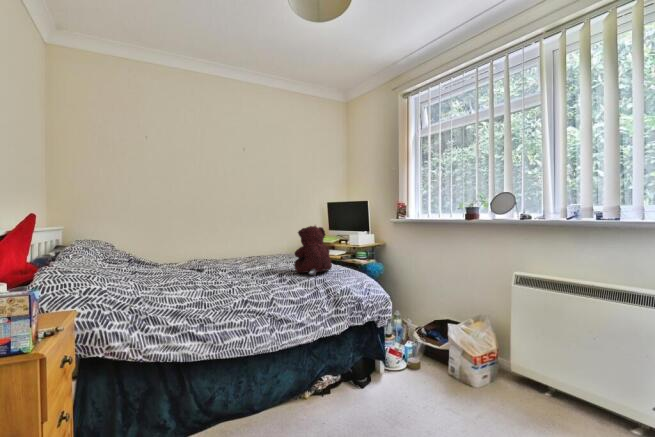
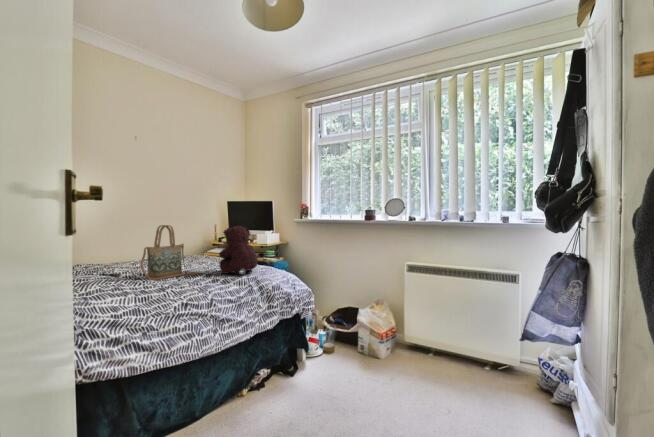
handbag: none [224,226,276,276] -> present [141,225,198,280]

